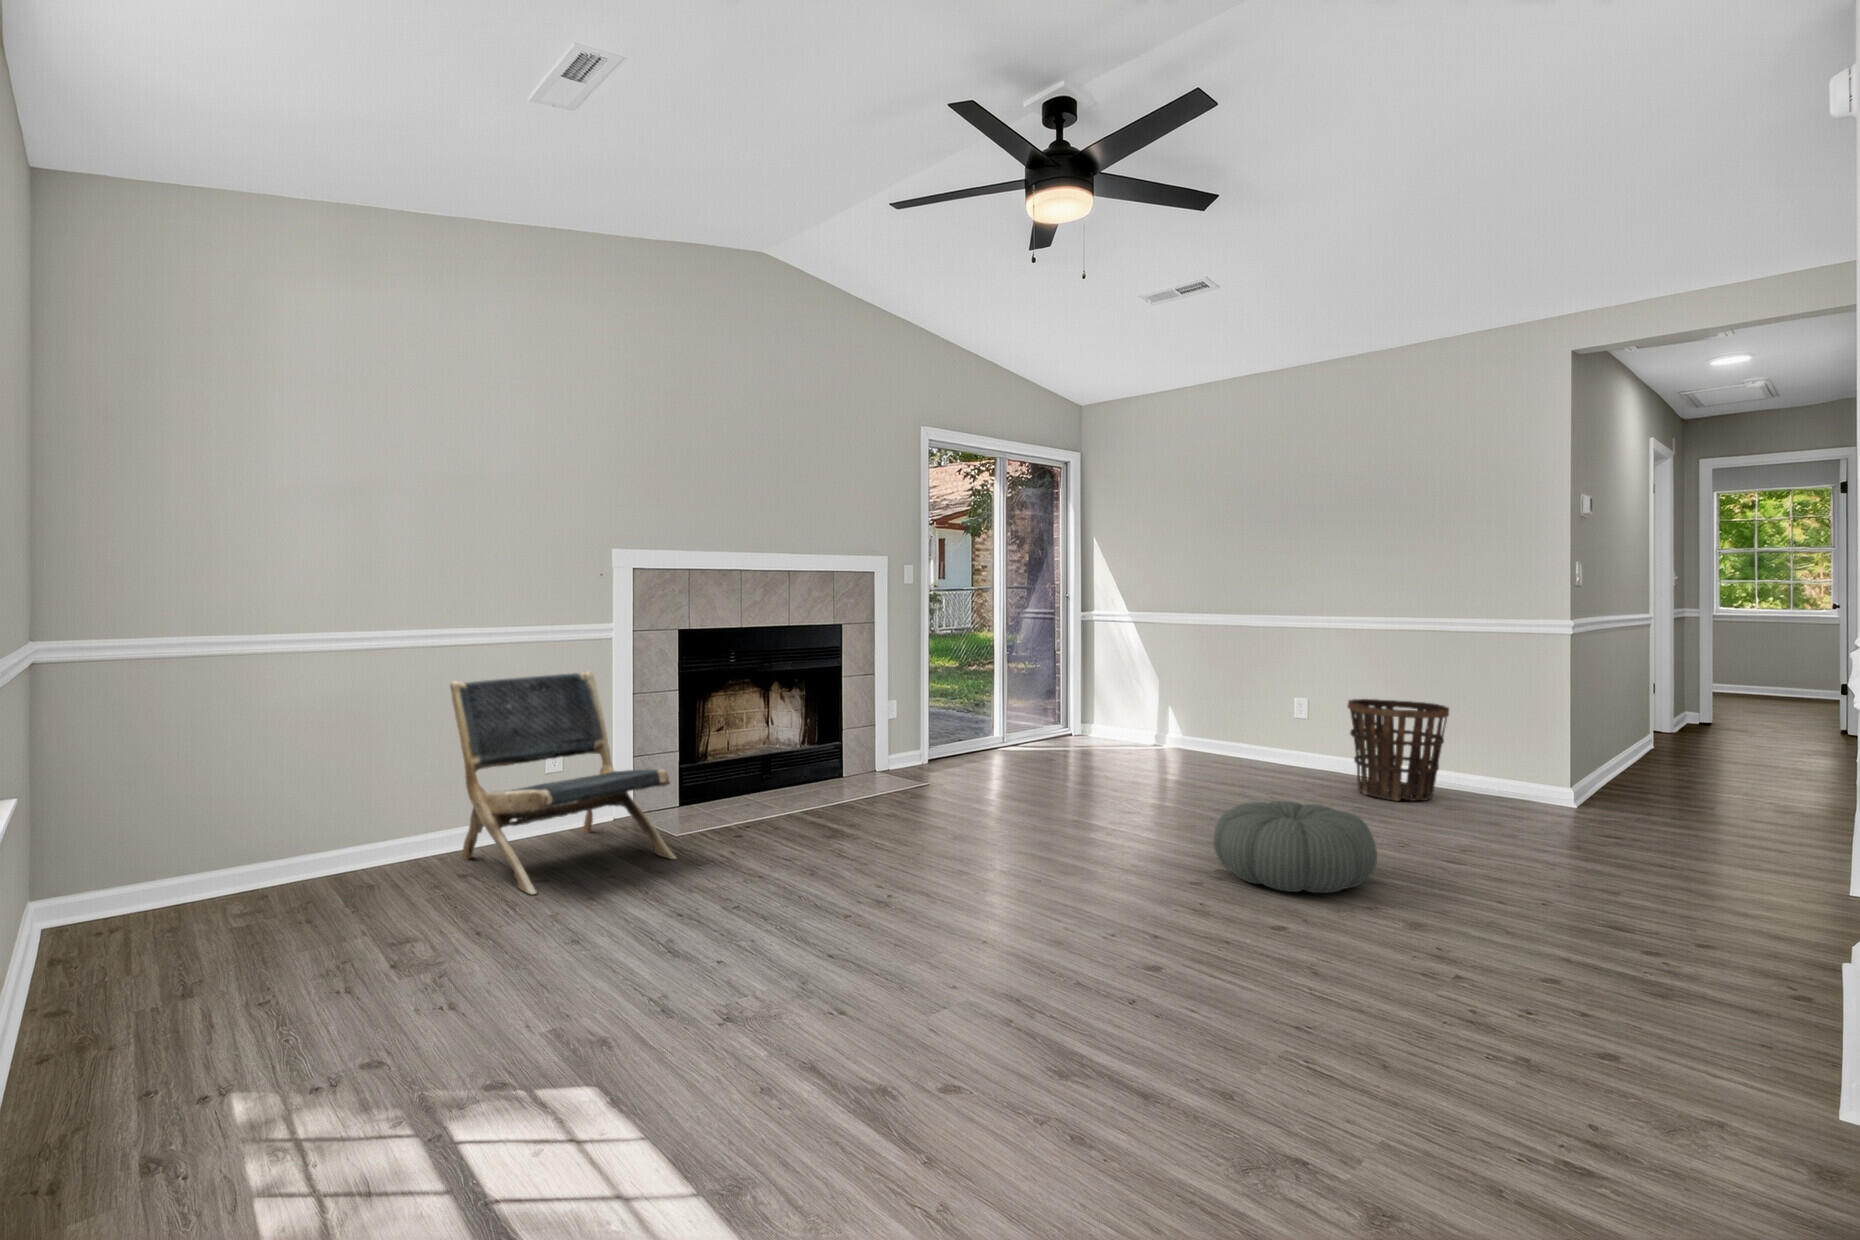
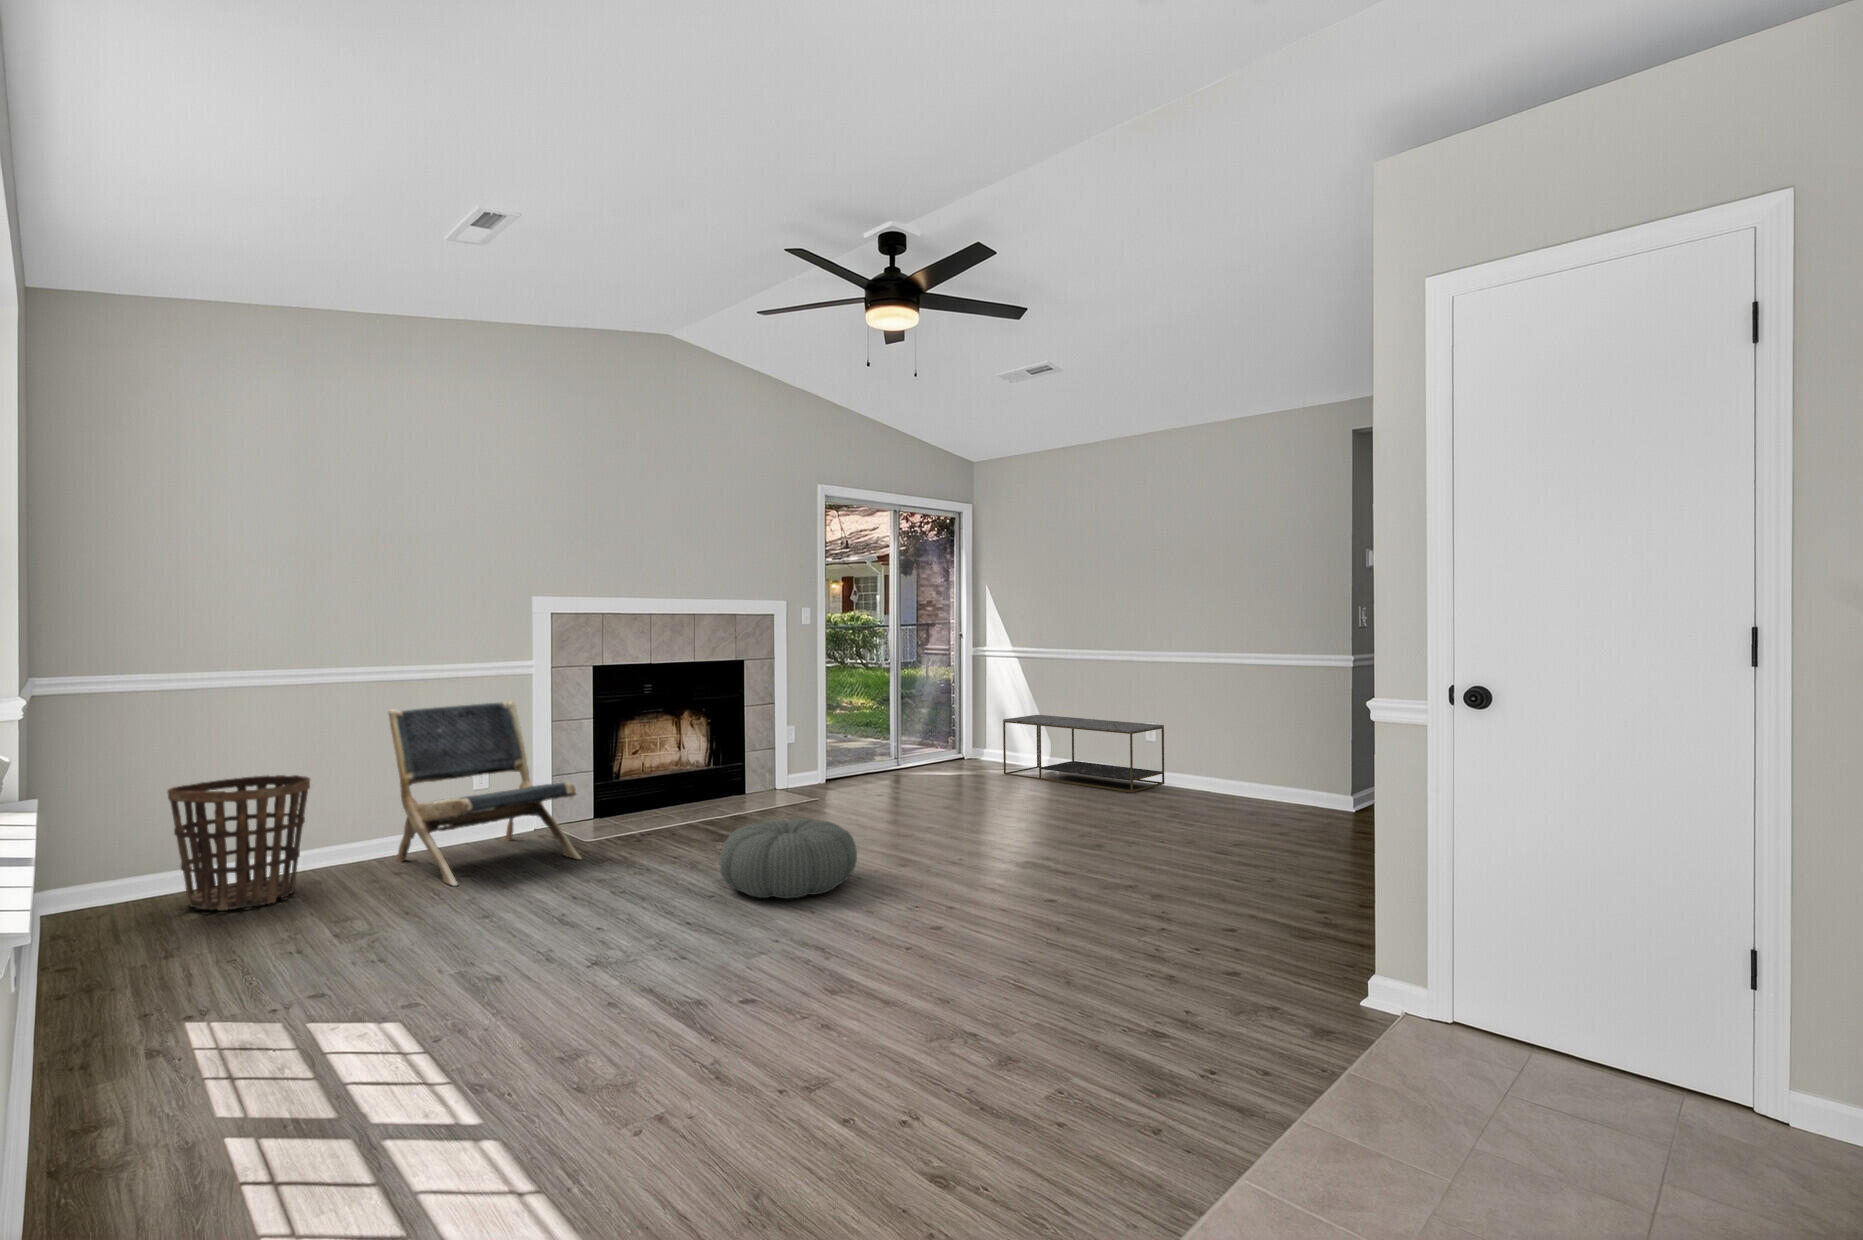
coffee table: none [1119,689,1310,780] -> present [1003,715,1164,793]
basket: present [1347,699,1449,801] -> present [168,775,310,910]
pouf: present [1213,801,1377,893] -> present [719,818,857,898]

